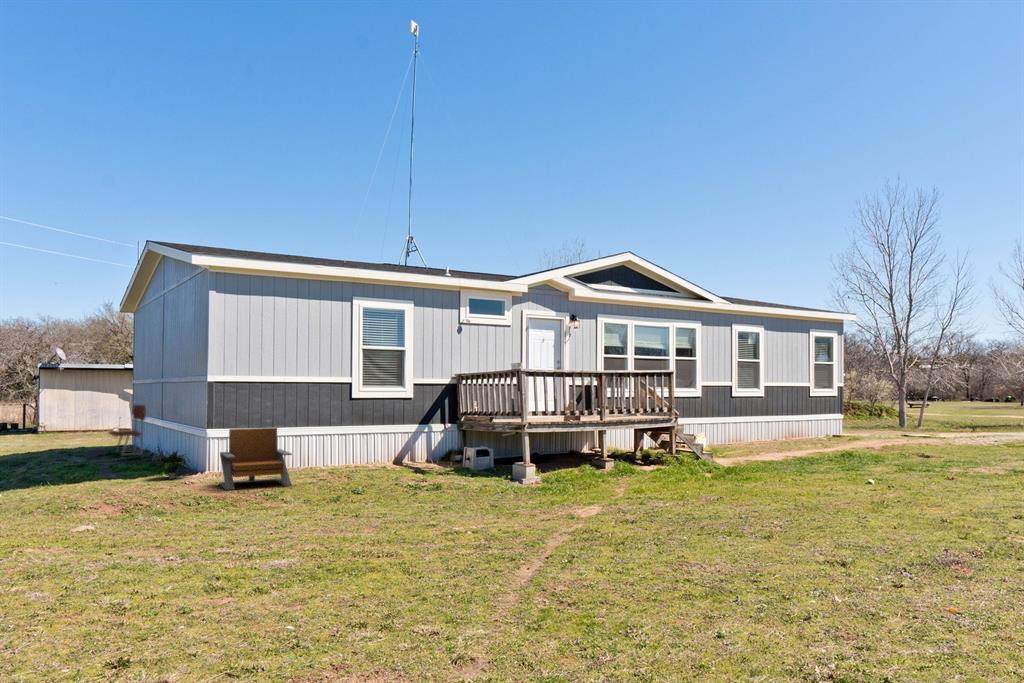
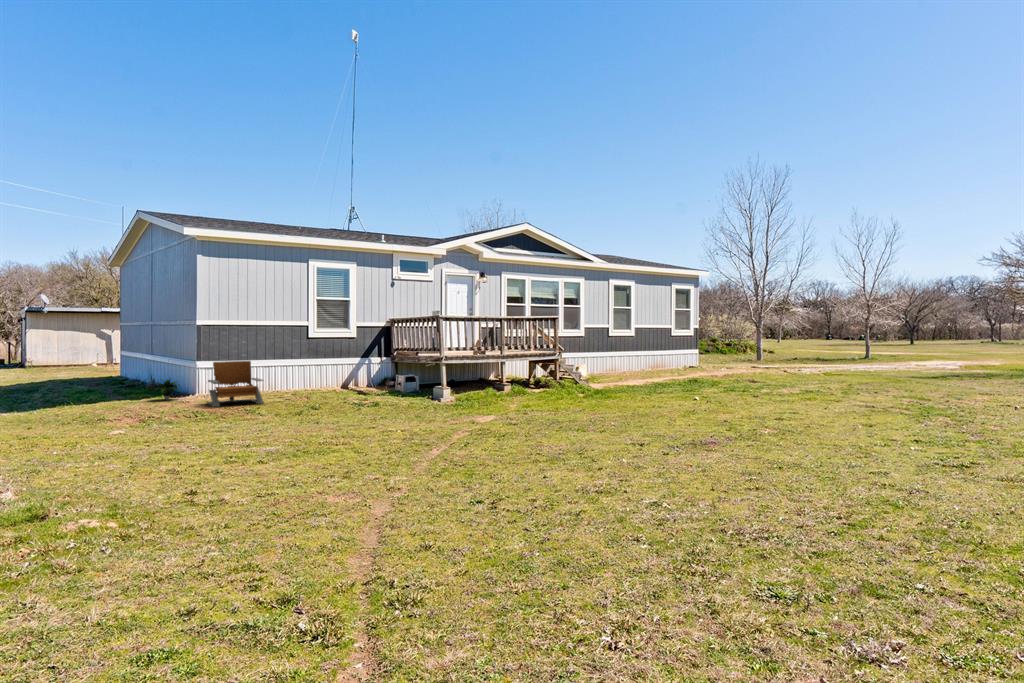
bench: present [109,405,146,456] -> none [101,343,133,384]

